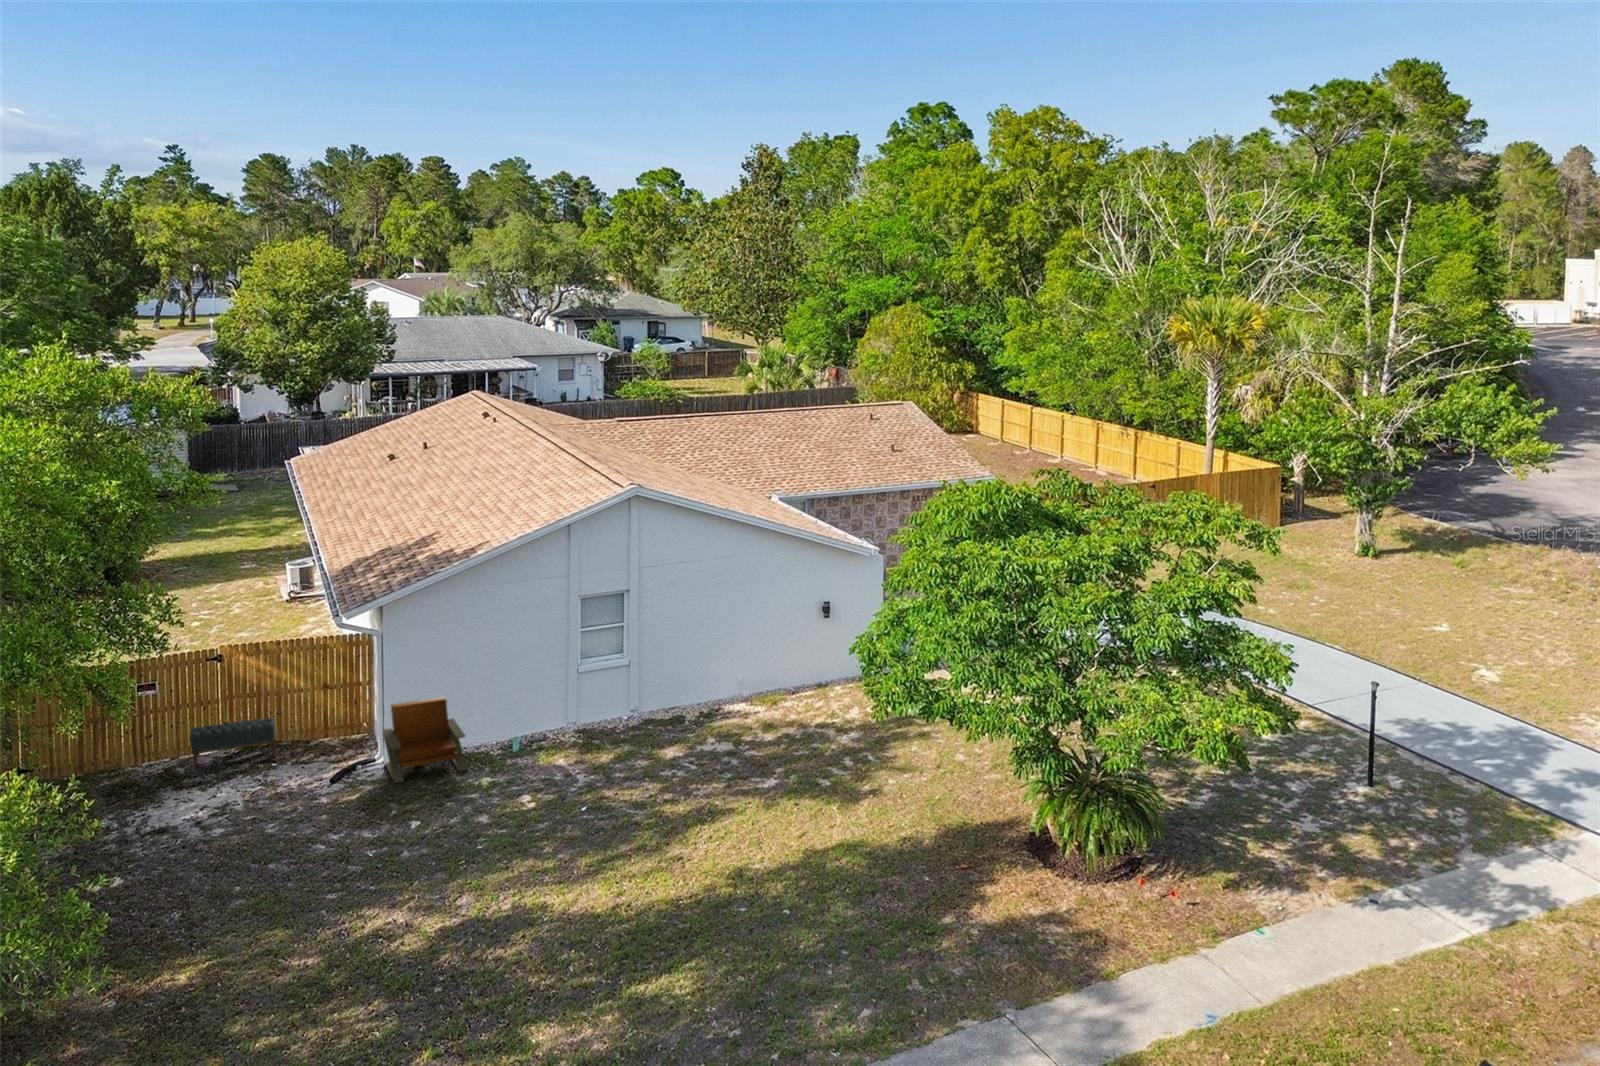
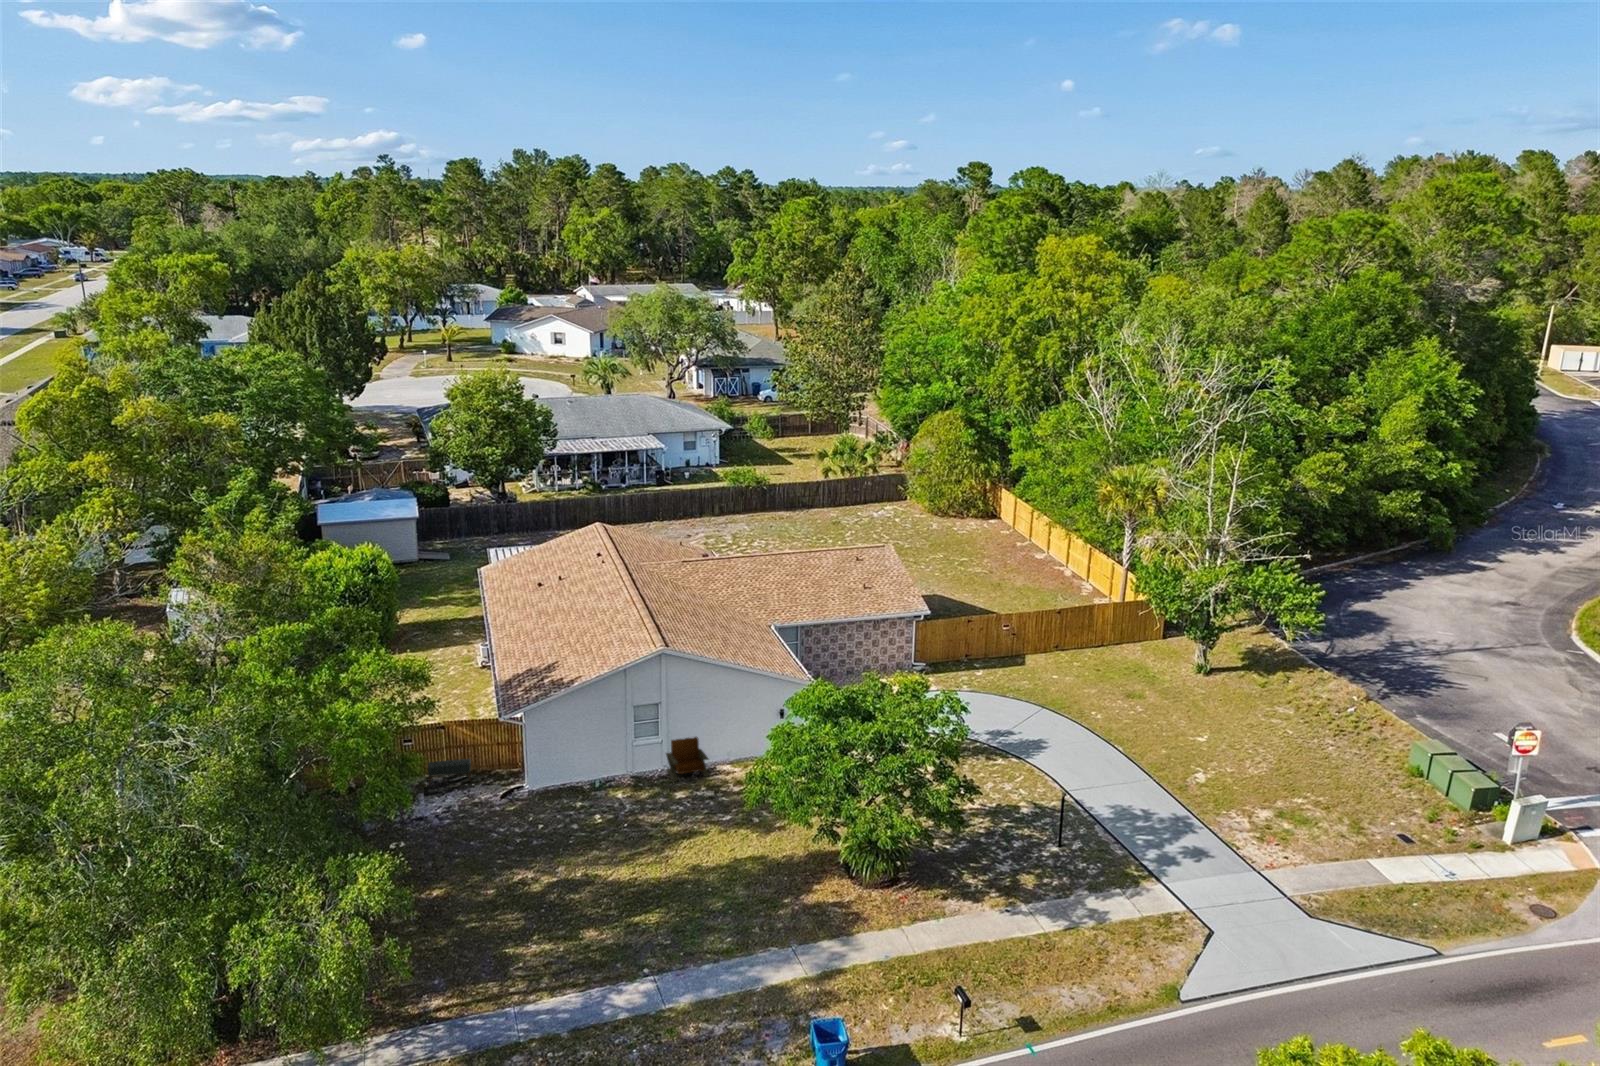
lounge chair: present [383,697,467,783] -> present [666,737,709,781]

